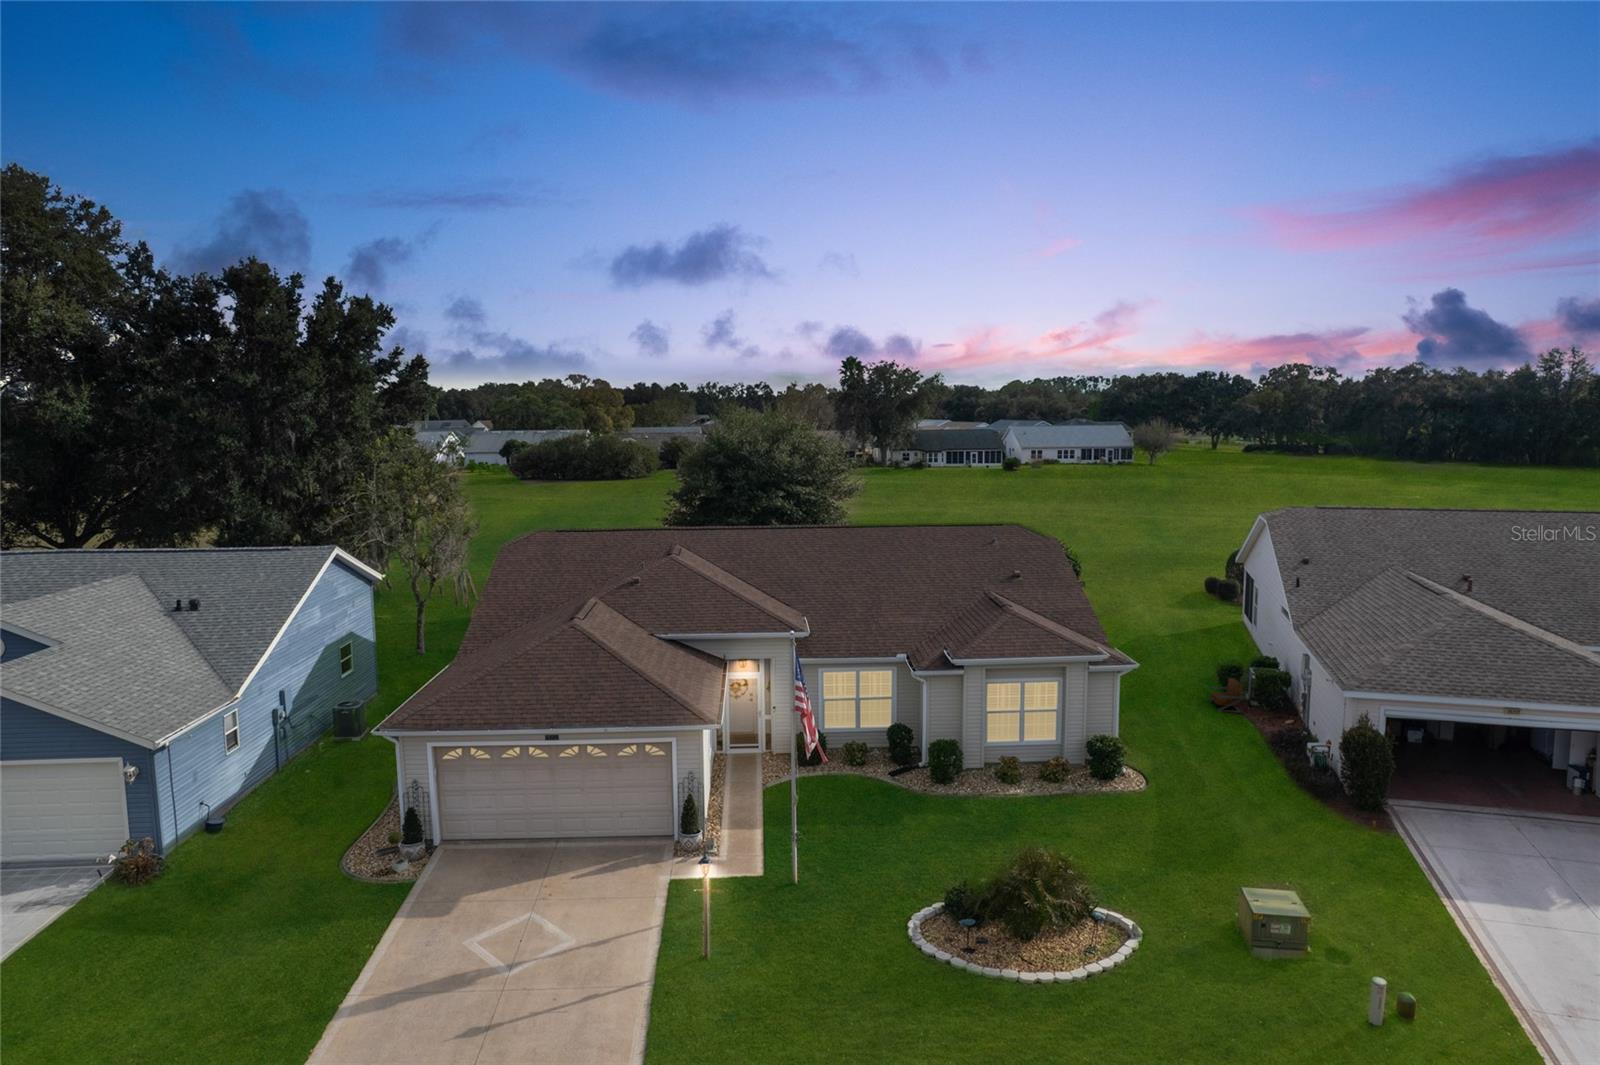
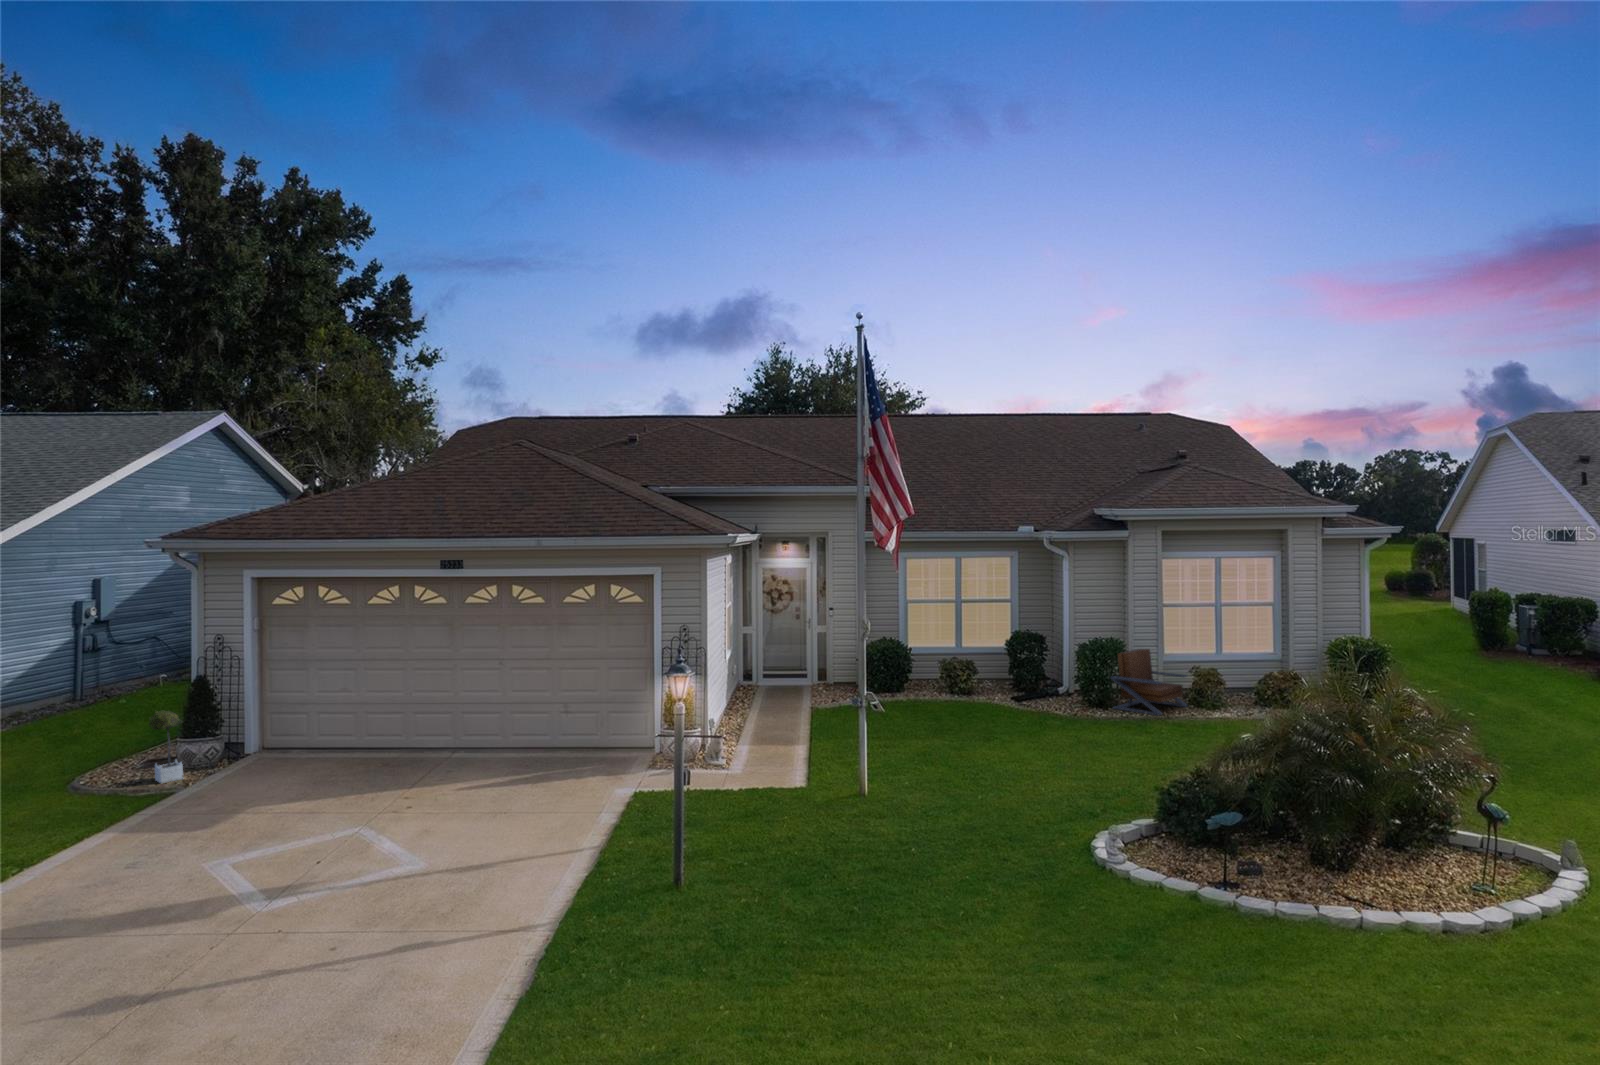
lounge chair: present [1210,678,1244,713] -> present [1111,649,1187,715]

